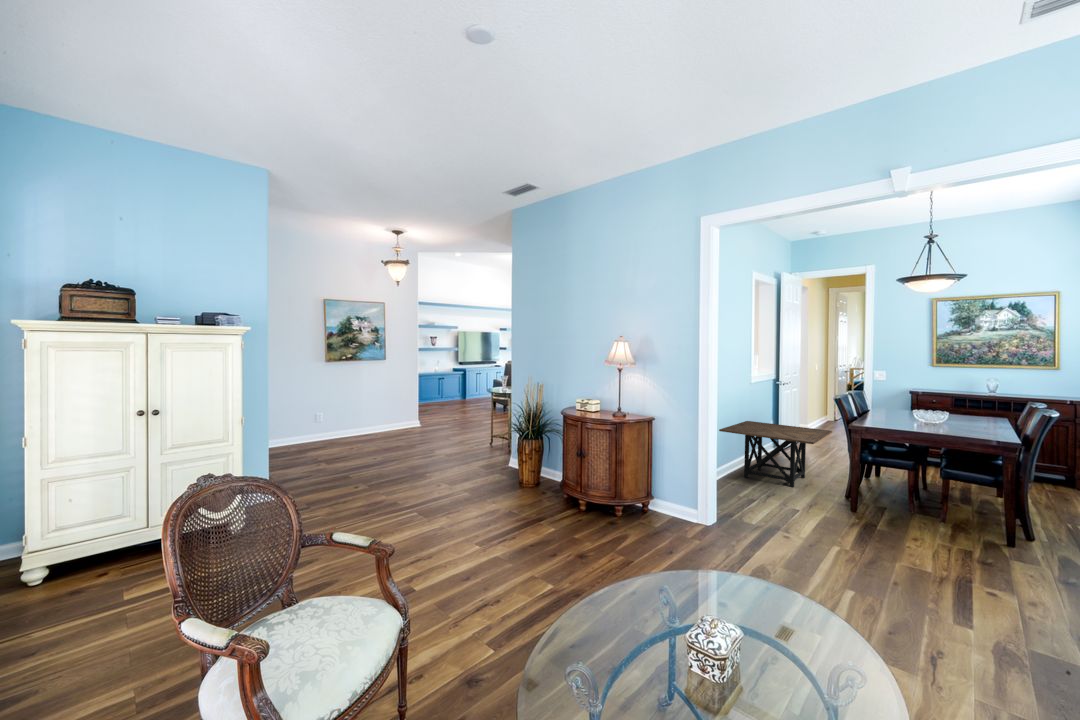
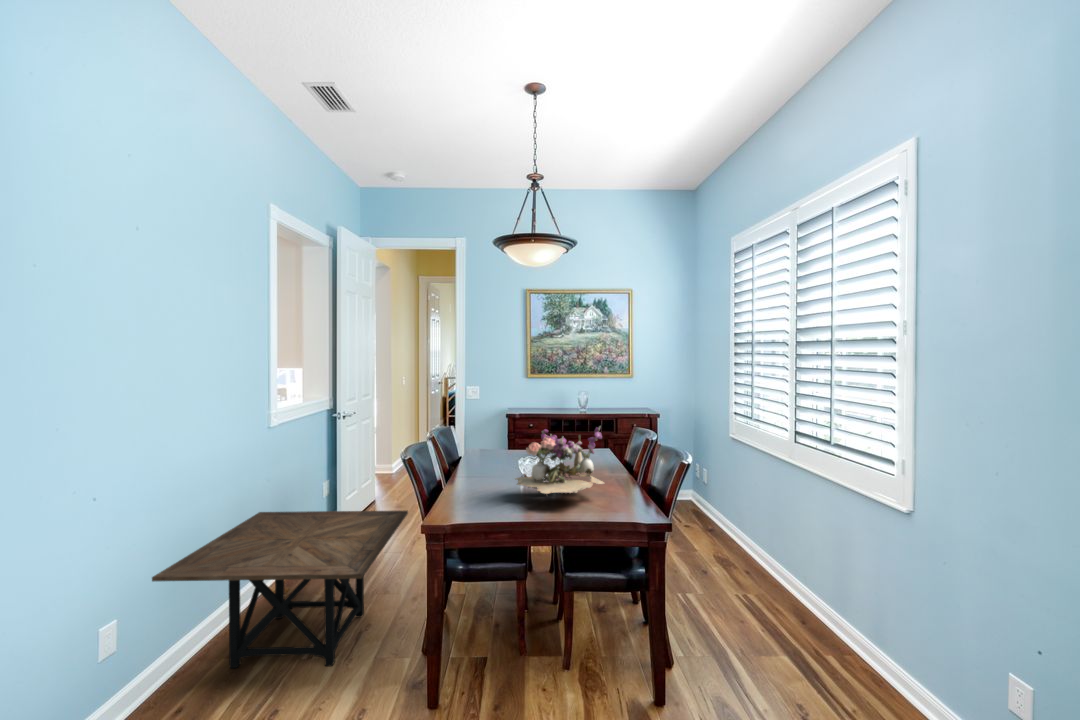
flower arrangement: none [908,385,979,423] -> present [516,427,604,495]

